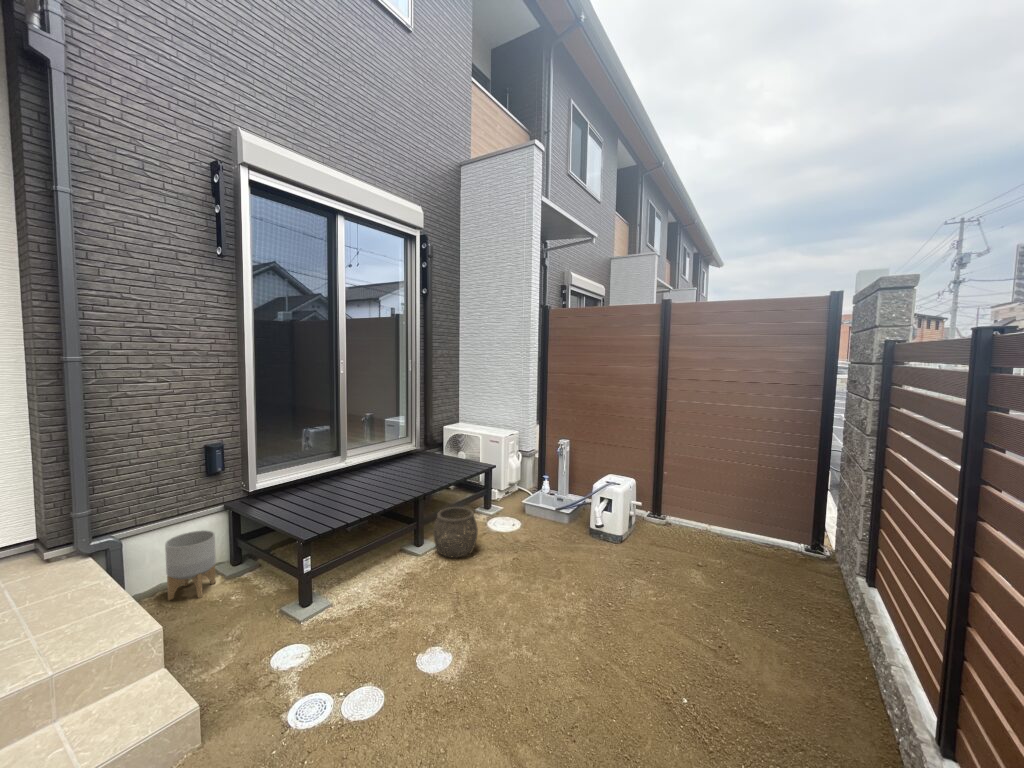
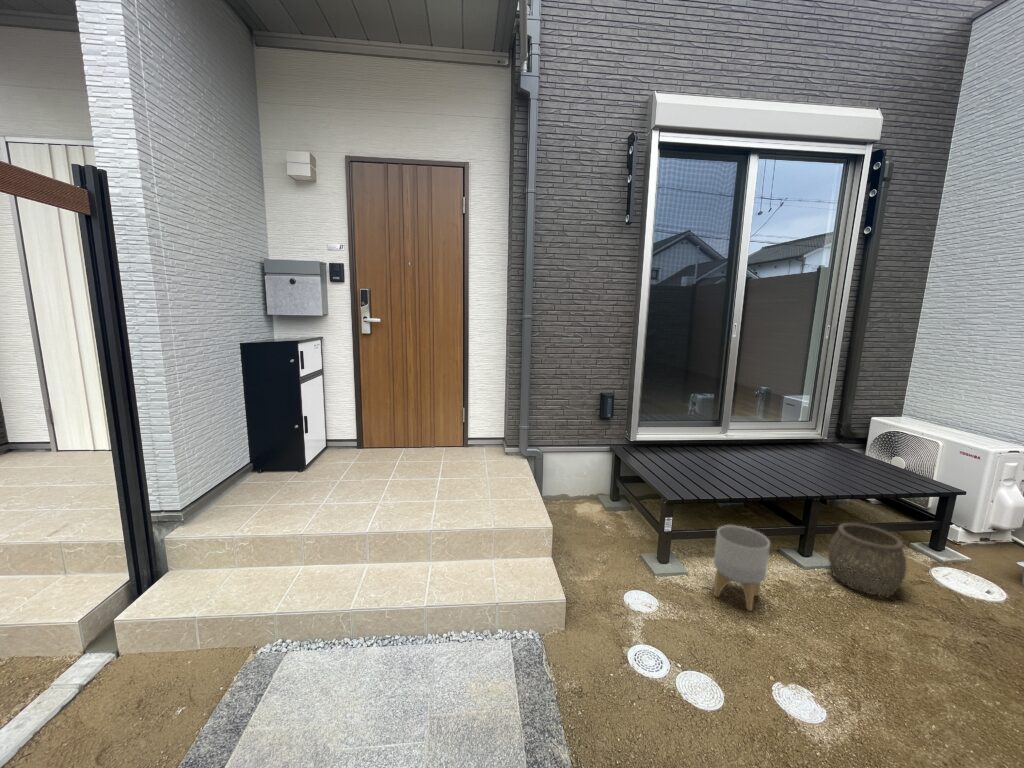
planter: present [165,530,216,600] -> present [713,525,770,611]

